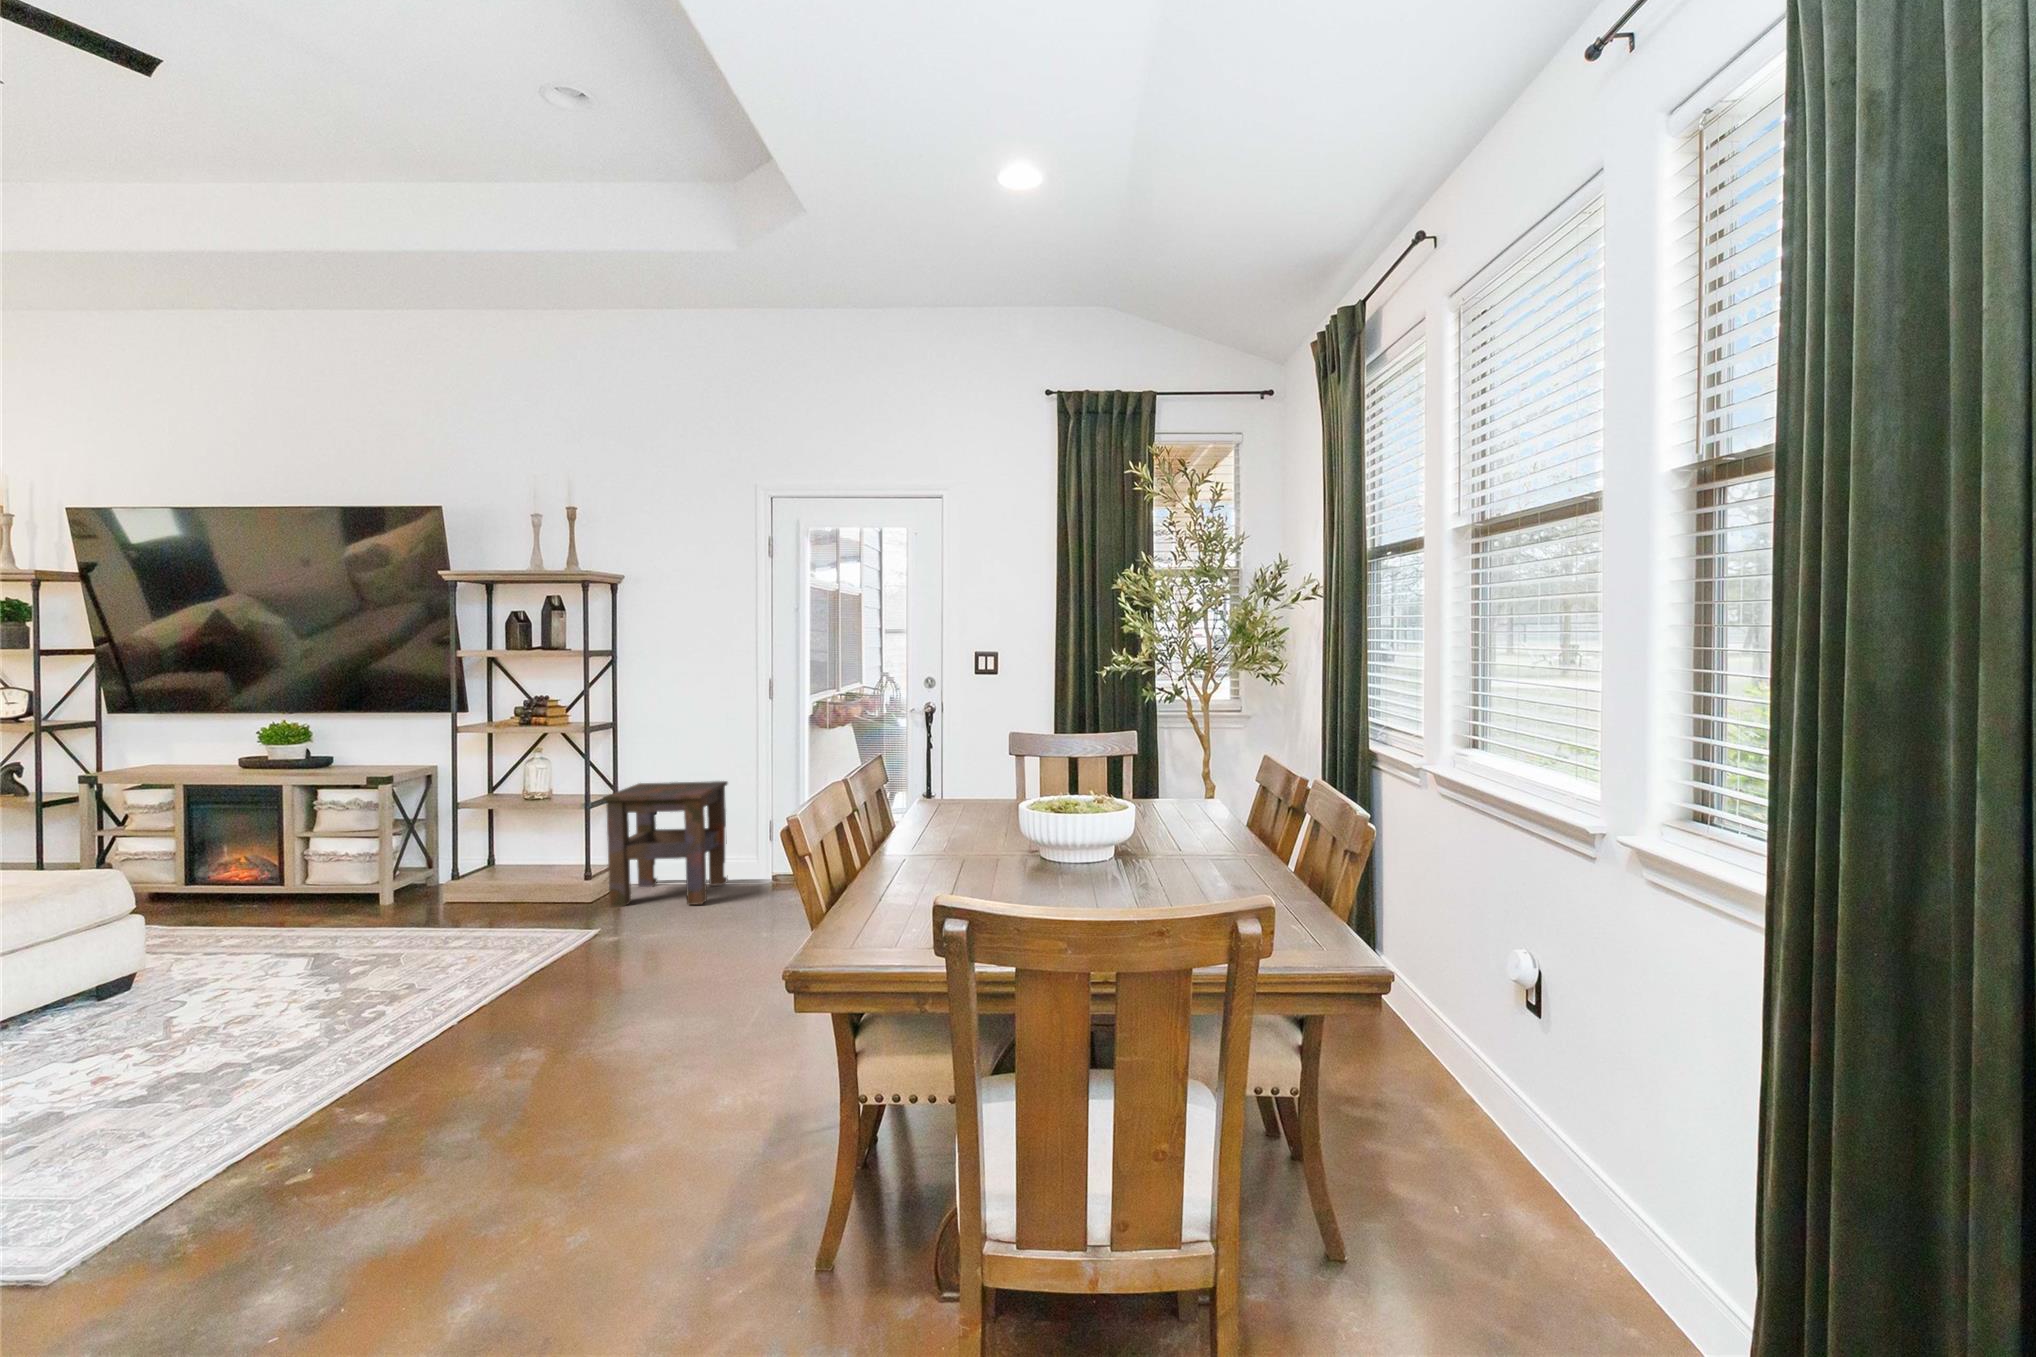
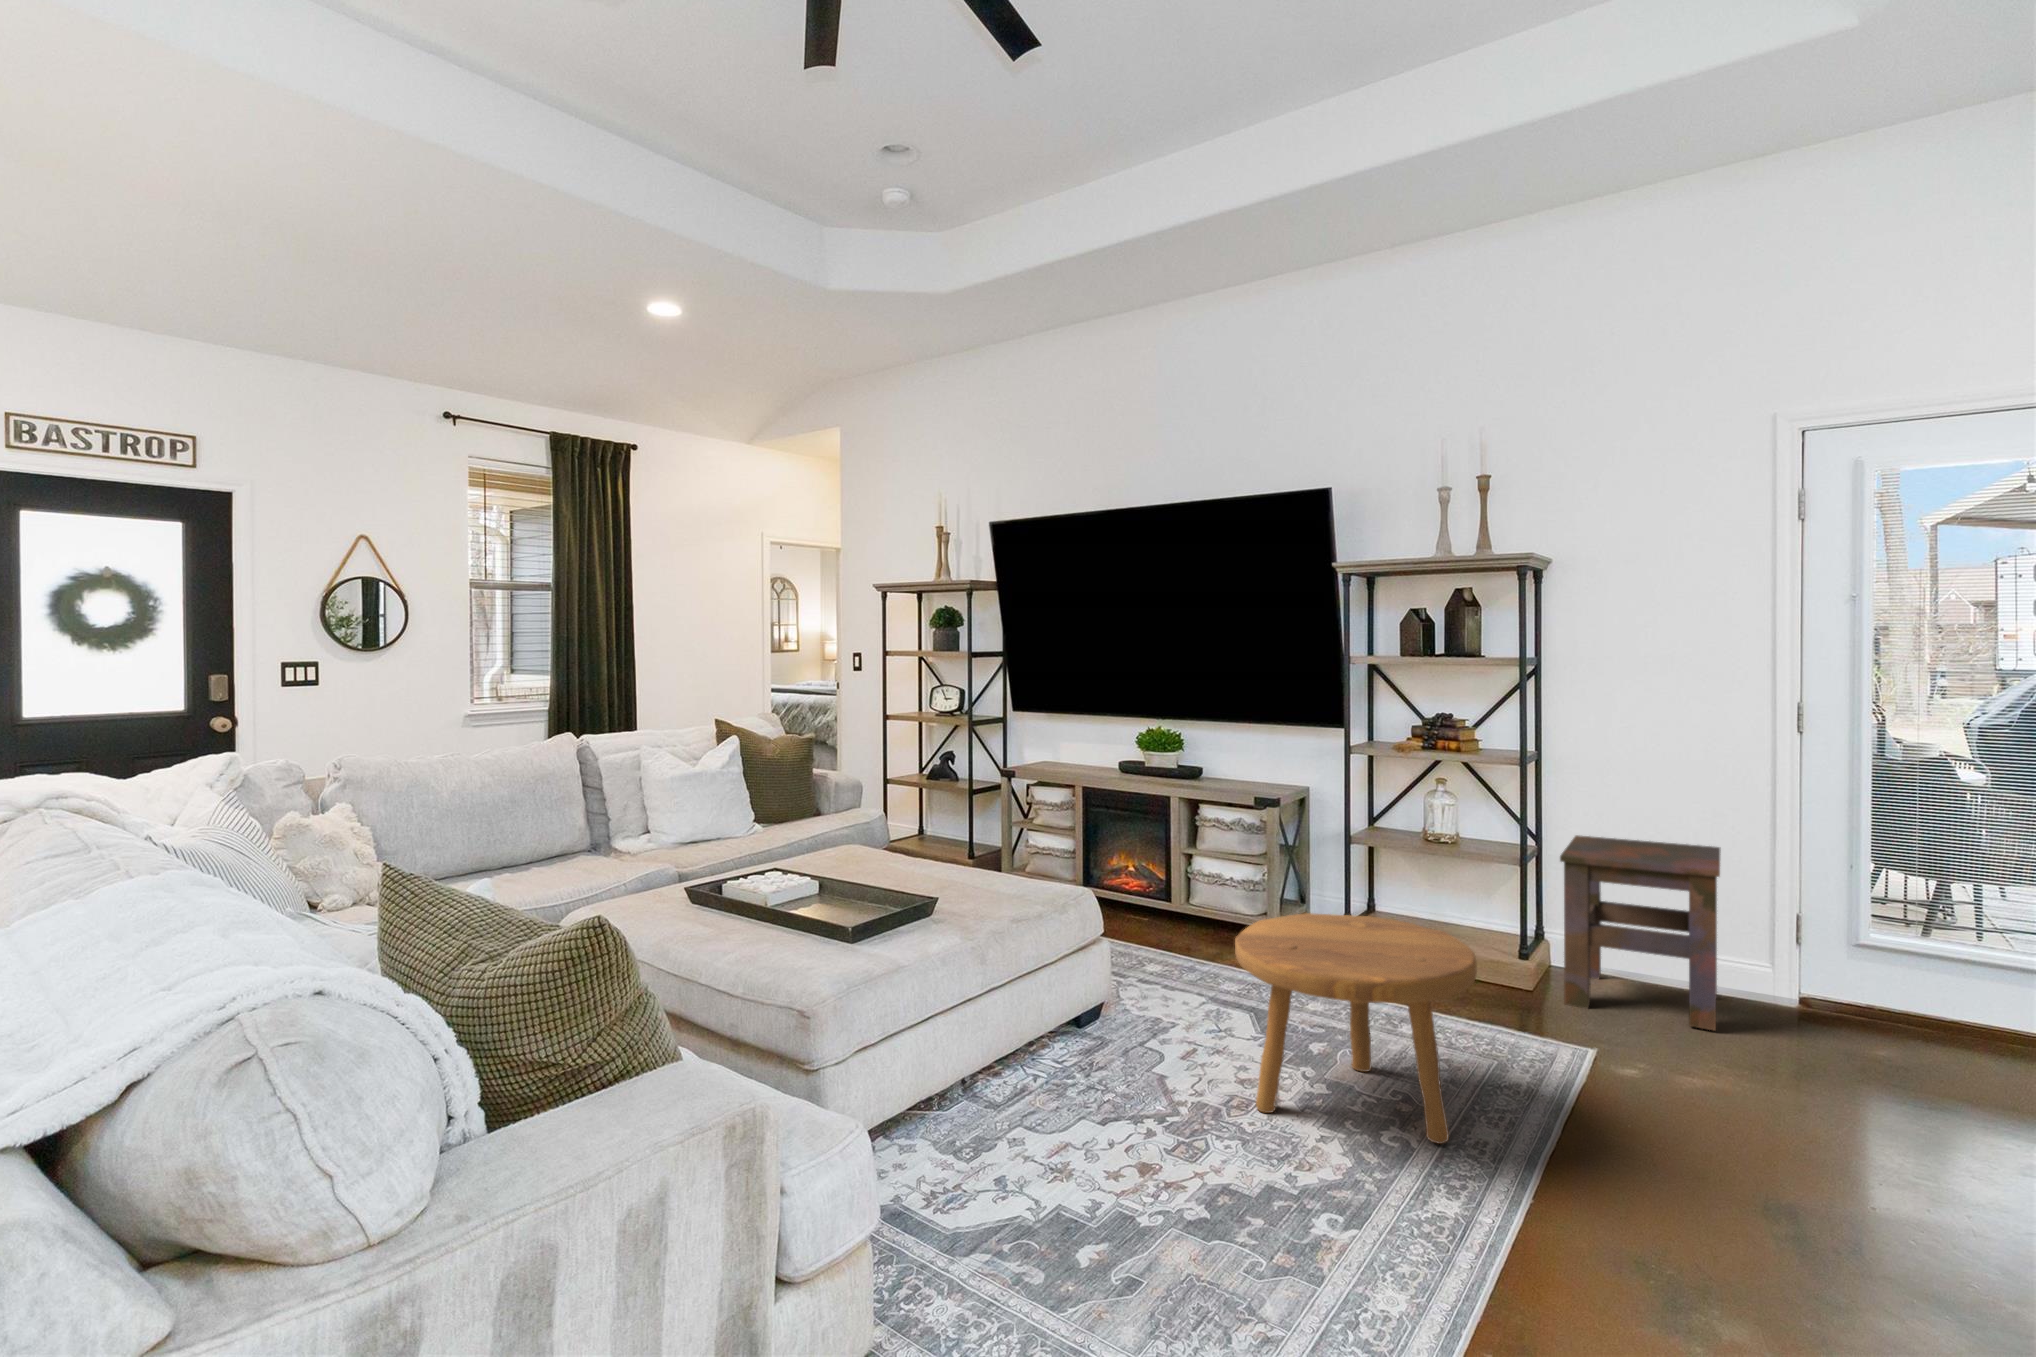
footstool: none [238,854,461,1025] -> present [1235,913,1477,1144]

